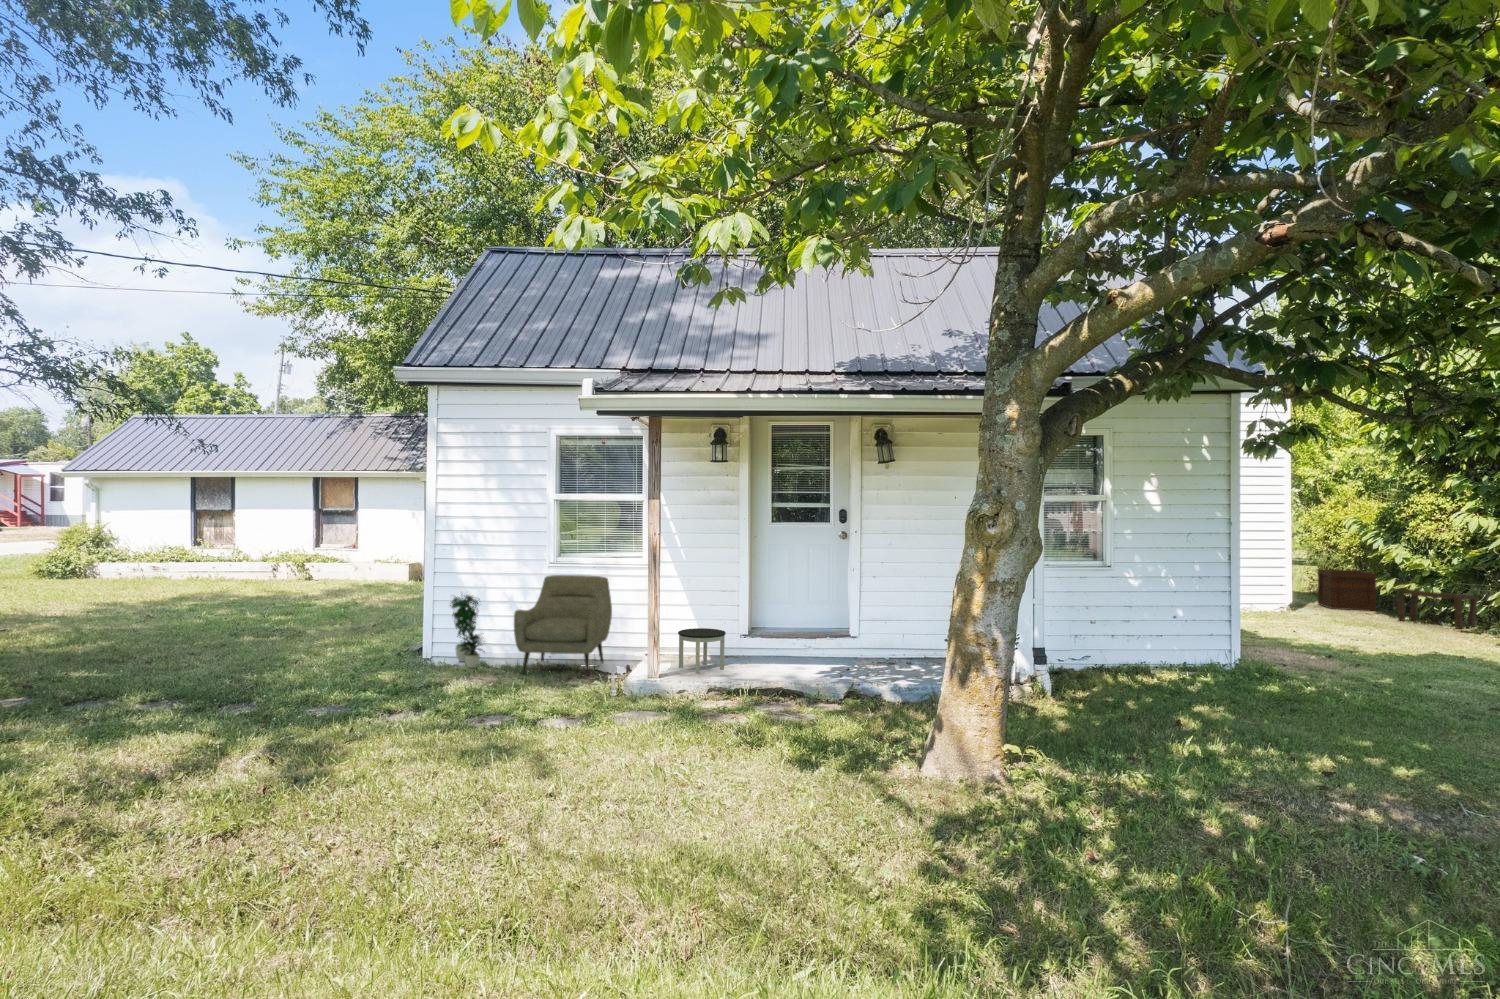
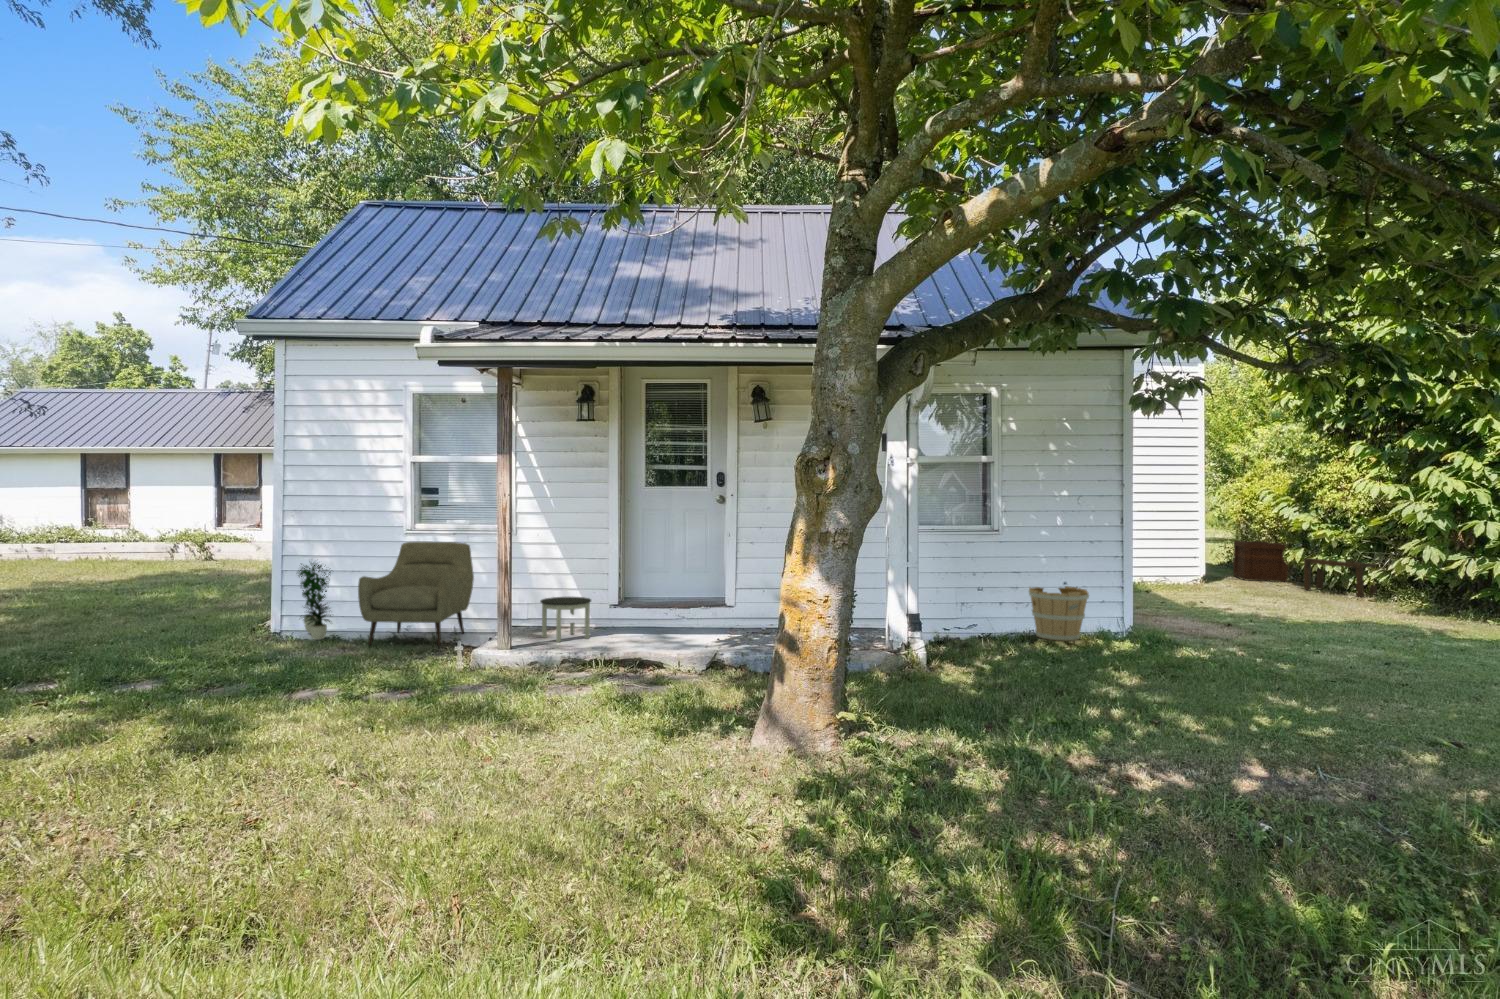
wooden bucket: none [1146,622,1210,677] -> present [1029,586,1089,641]

